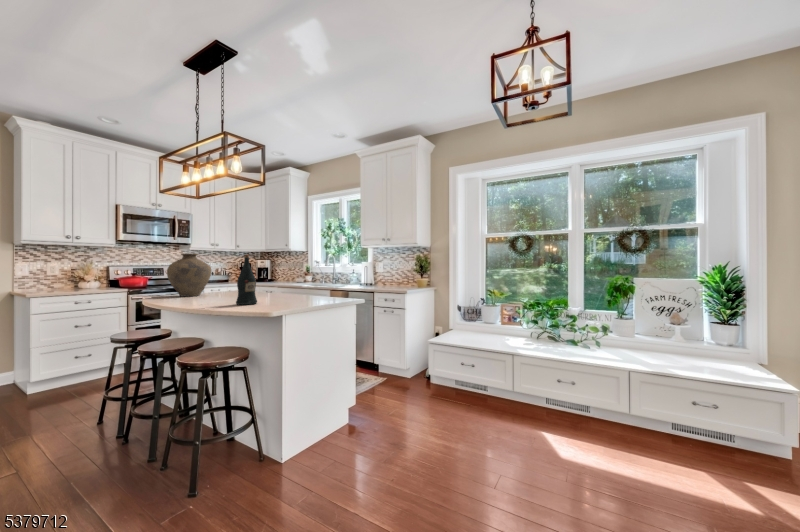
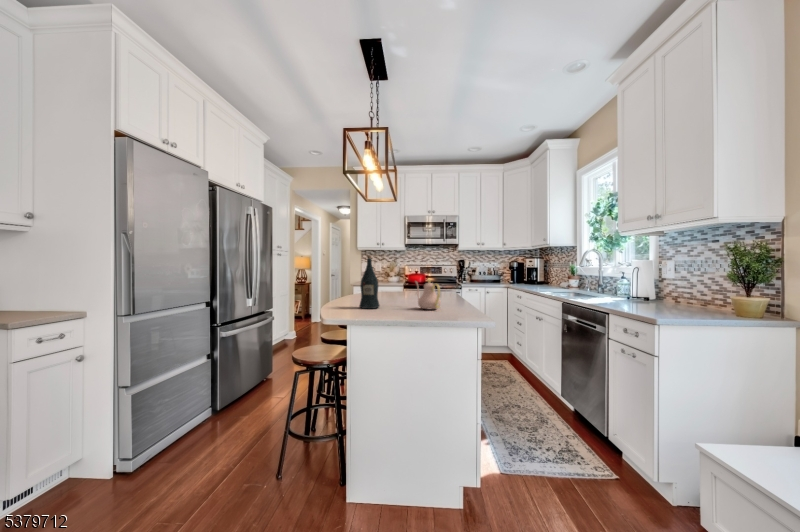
vase: present [167,254,211,297] -> none [382,255,417,295]
teapot: none [272,275,307,300] -> present [416,279,441,309]

